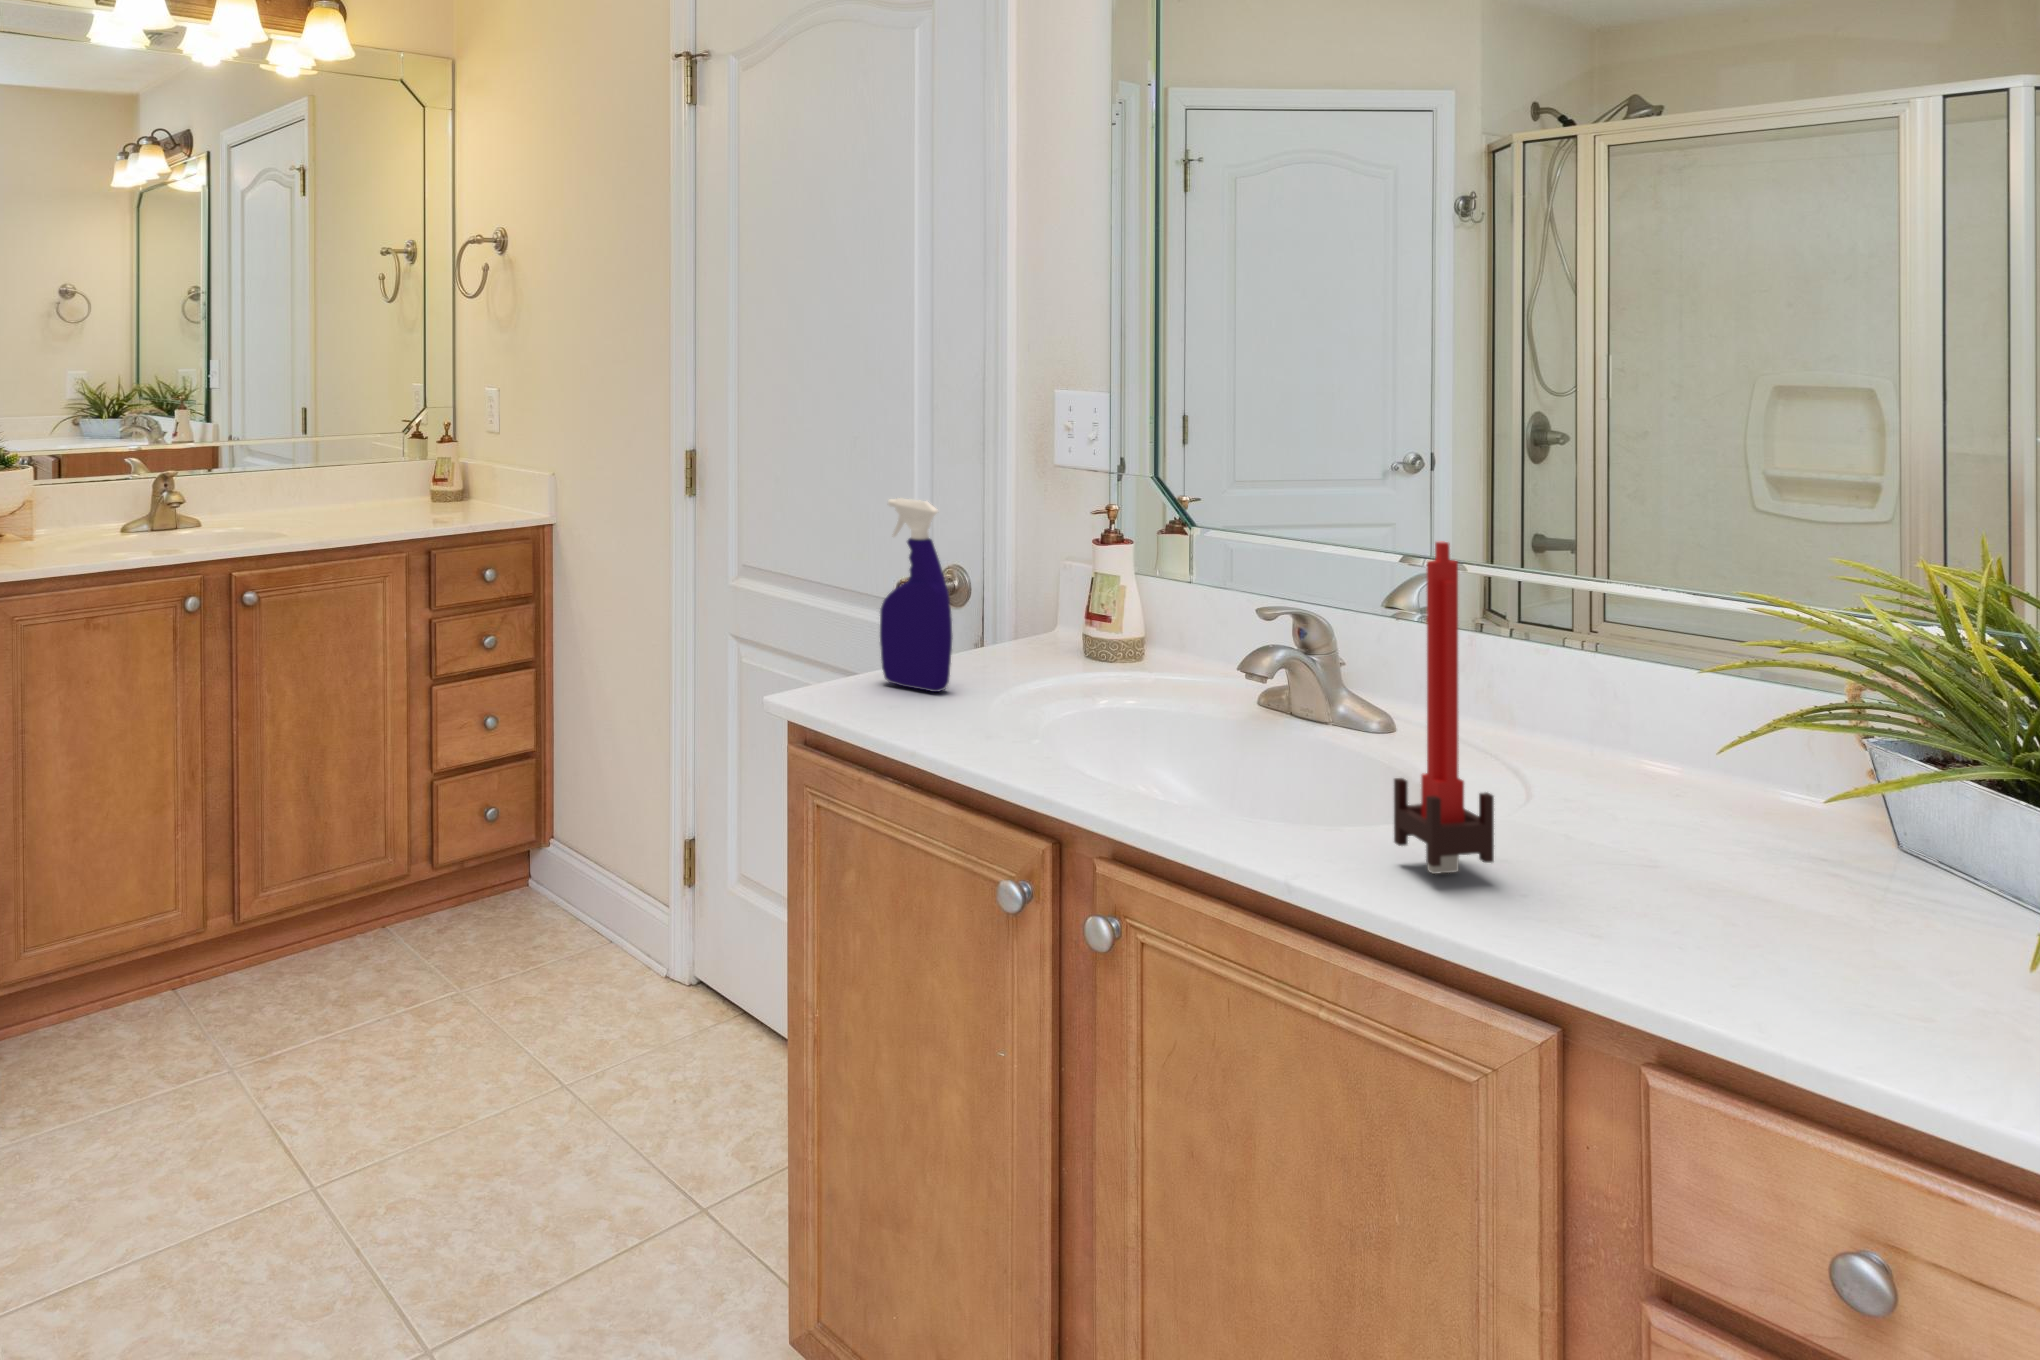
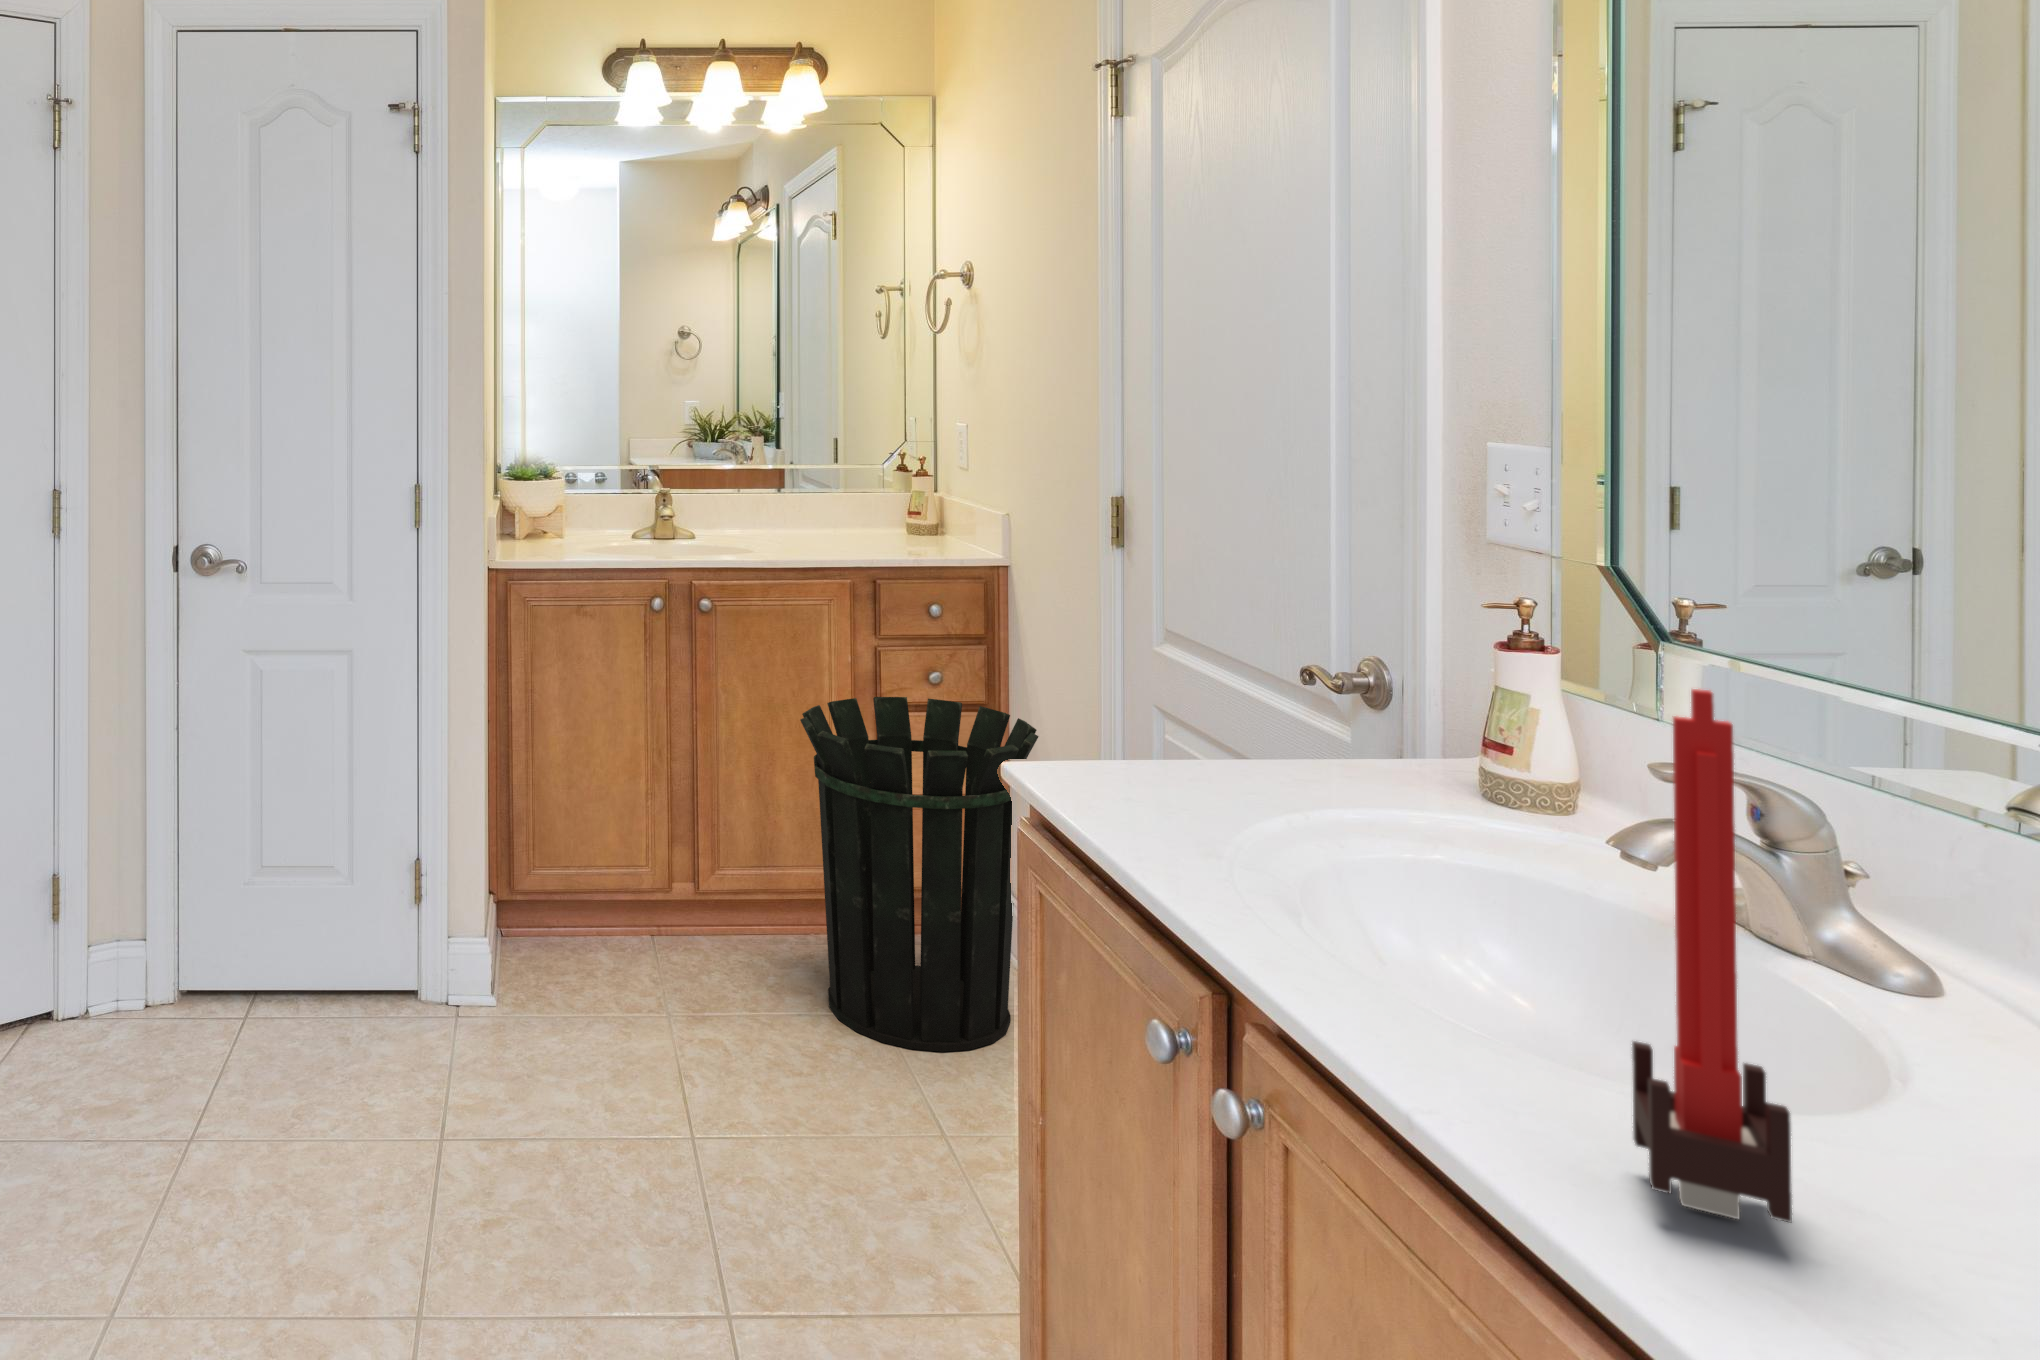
spray bottle: present [880,498,953,692] -> none [1161,561,1242,800]
waste bin: none [373,663,608,1012] -> present [800,697,1039,1052]

